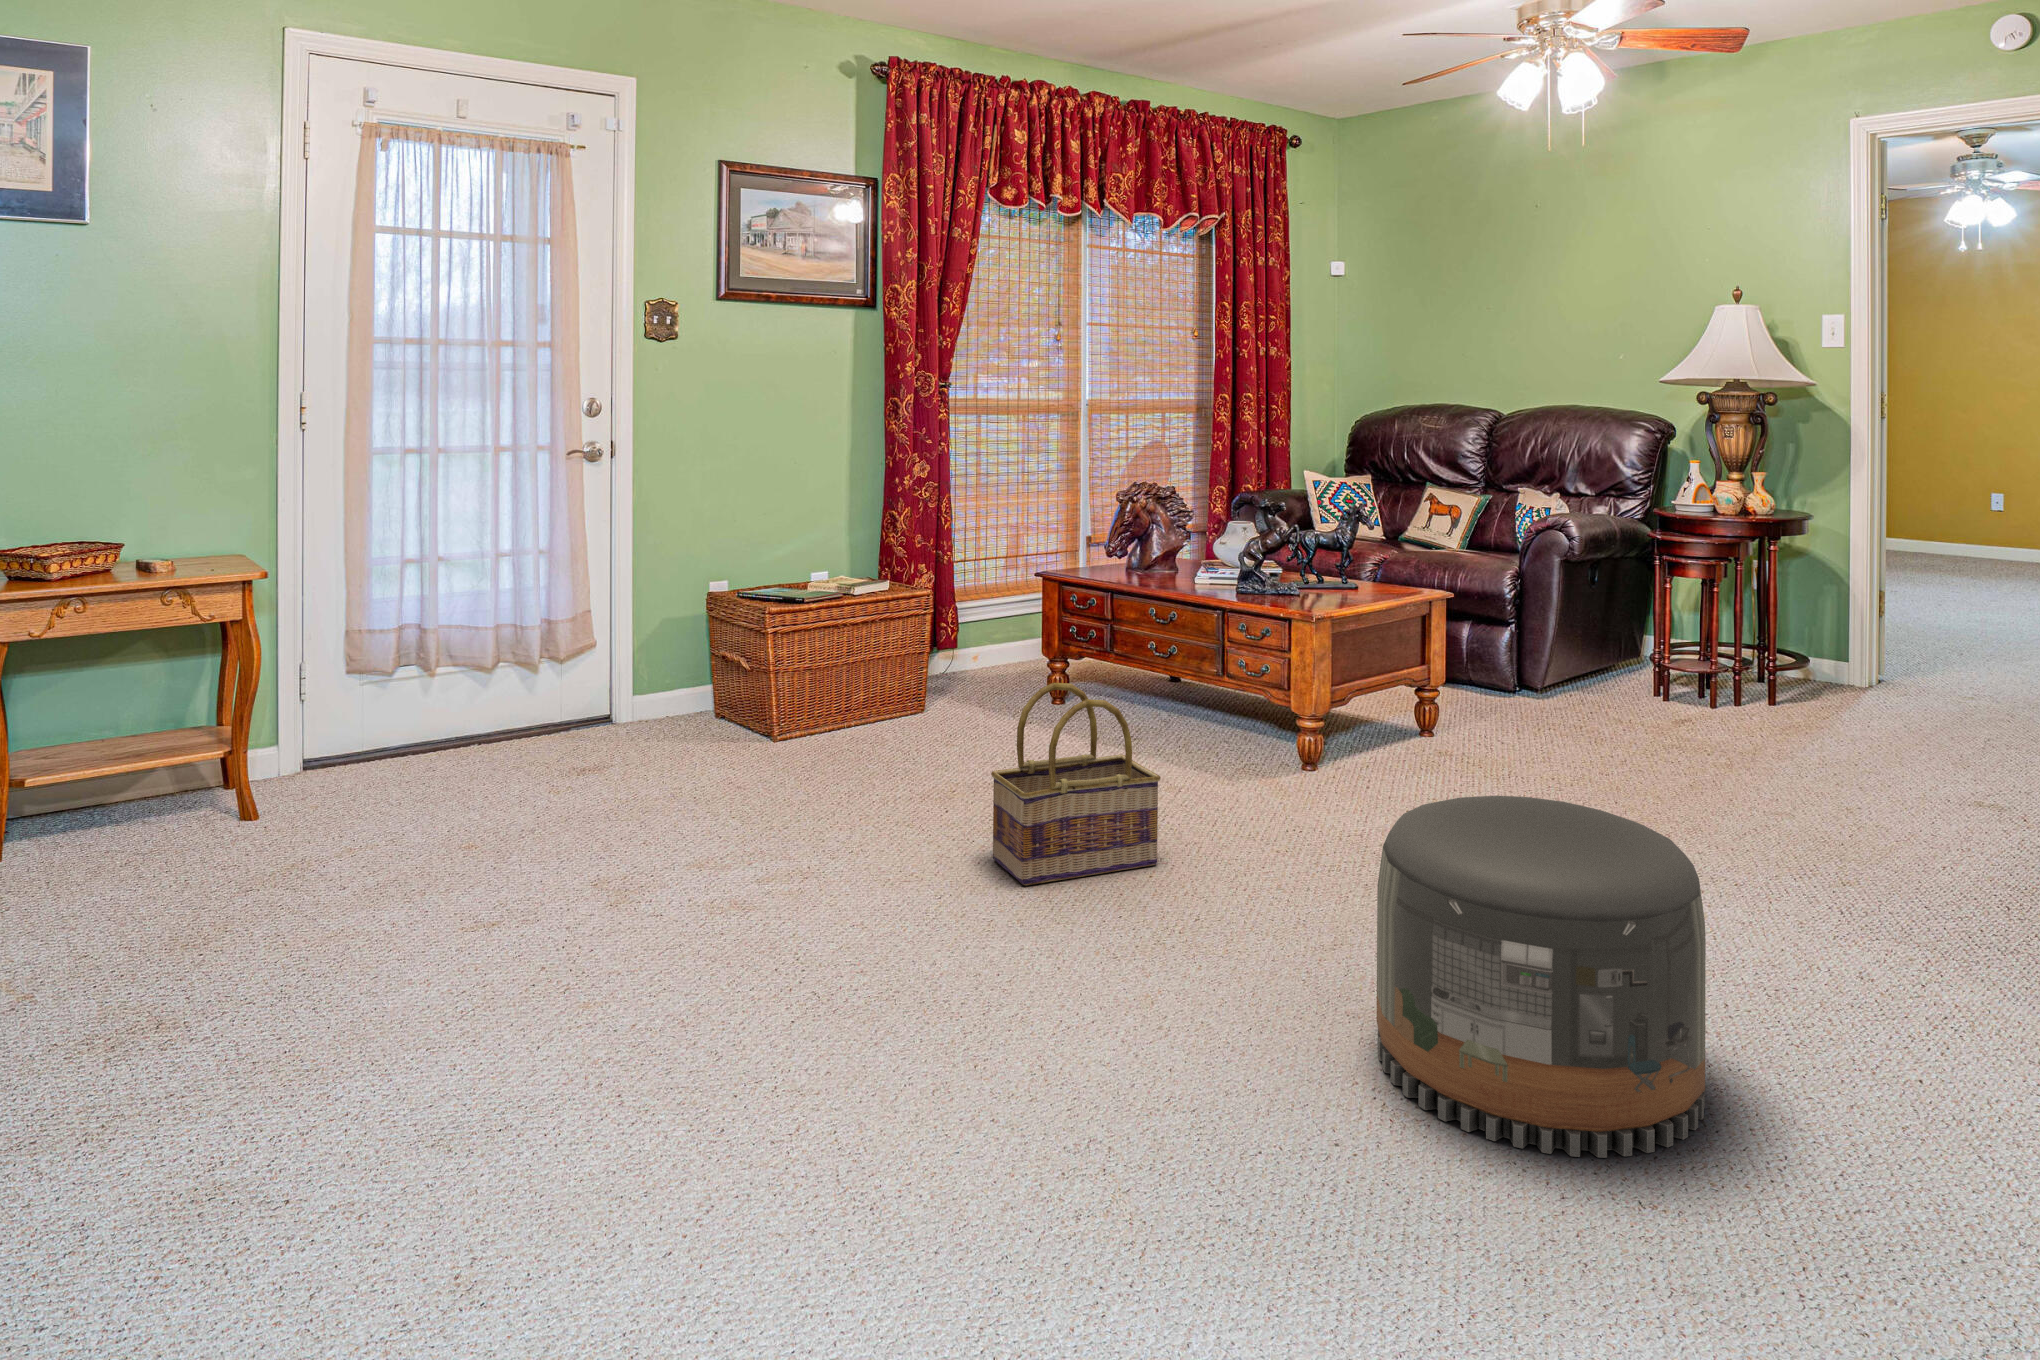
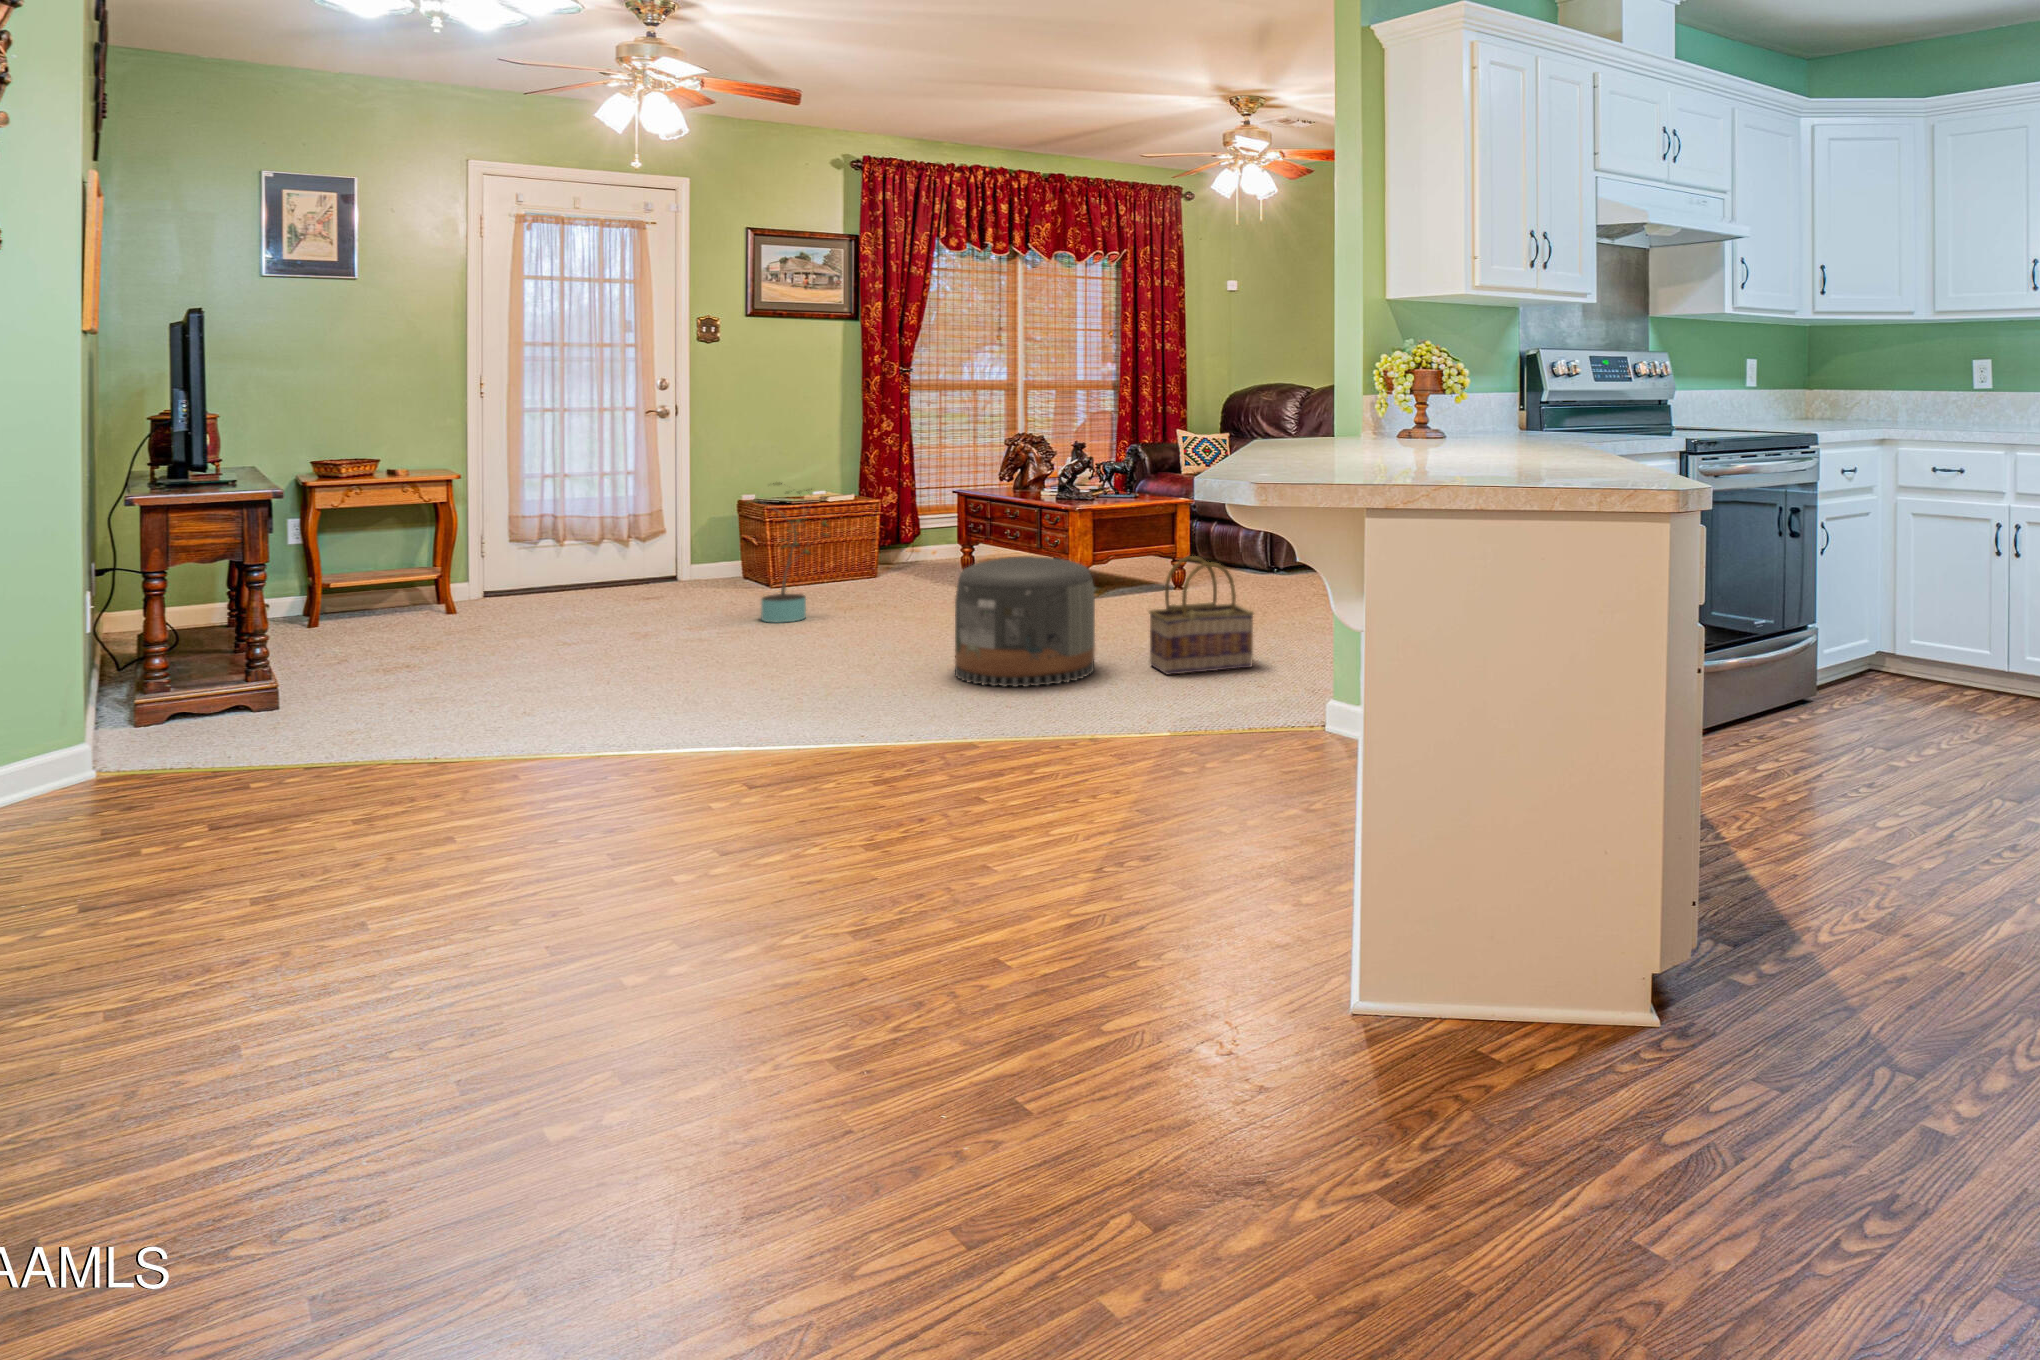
potted plant: none [797,589,948,856] -> present [747,482,829,623]
basket: present [991,683,1161,885] -> present [1149,556,1254,675]

